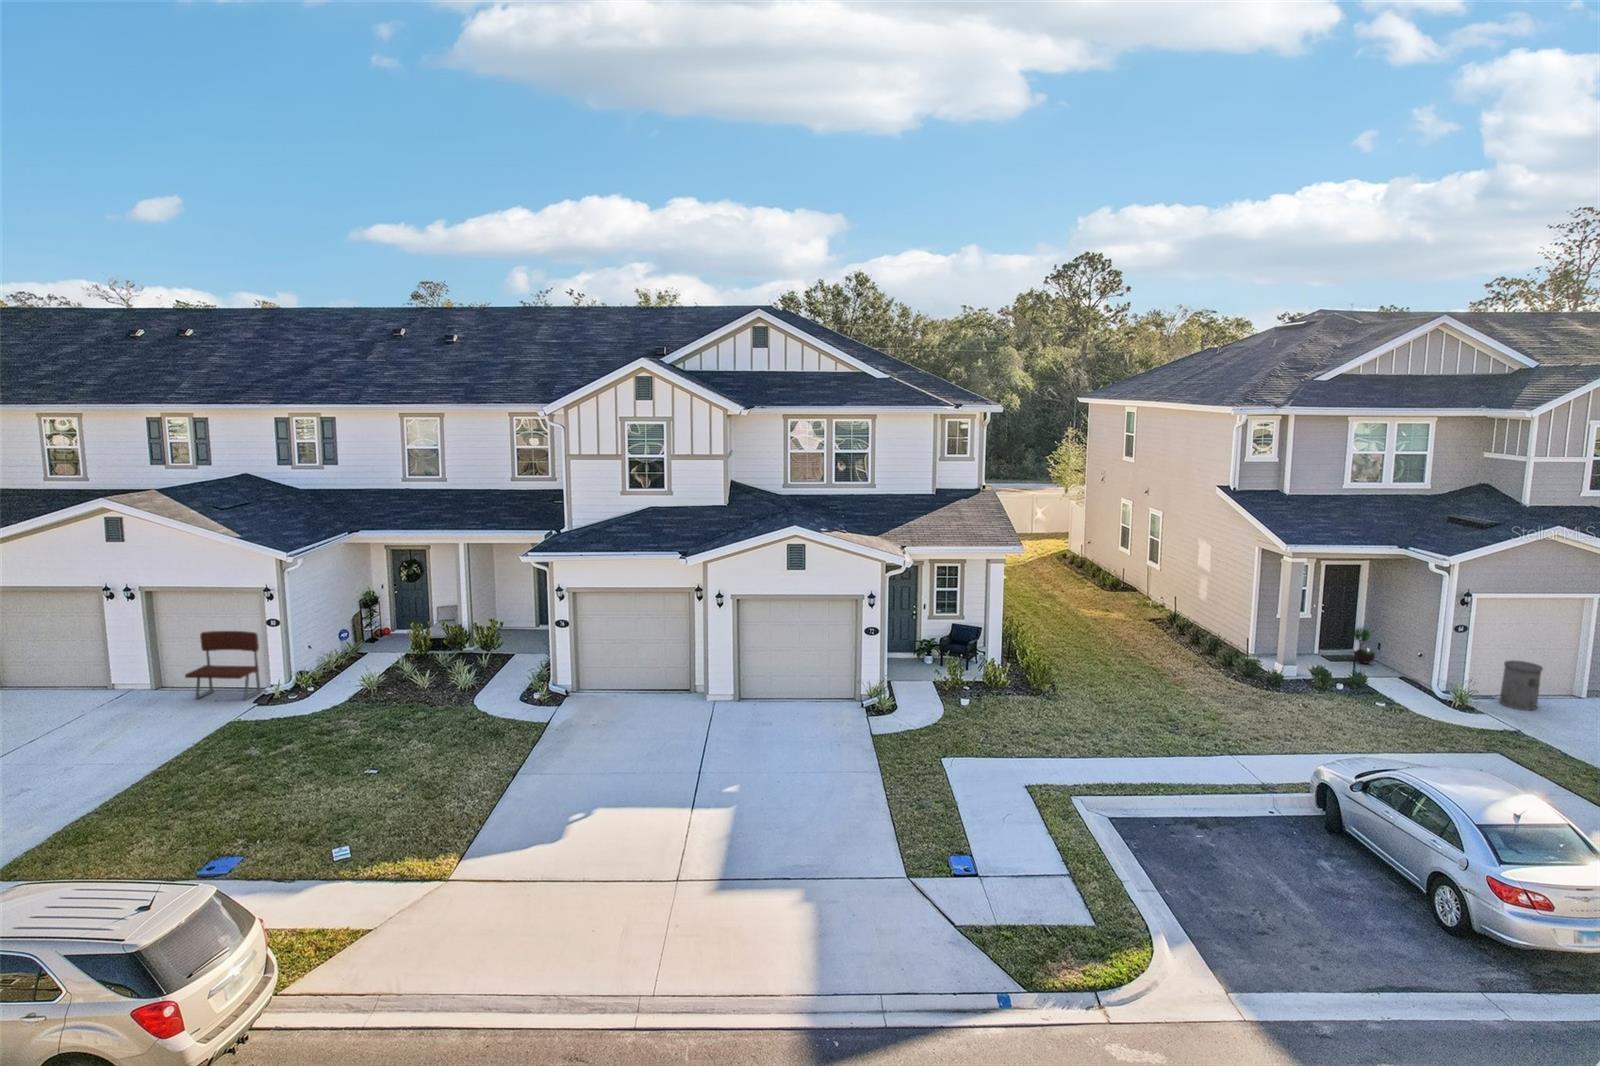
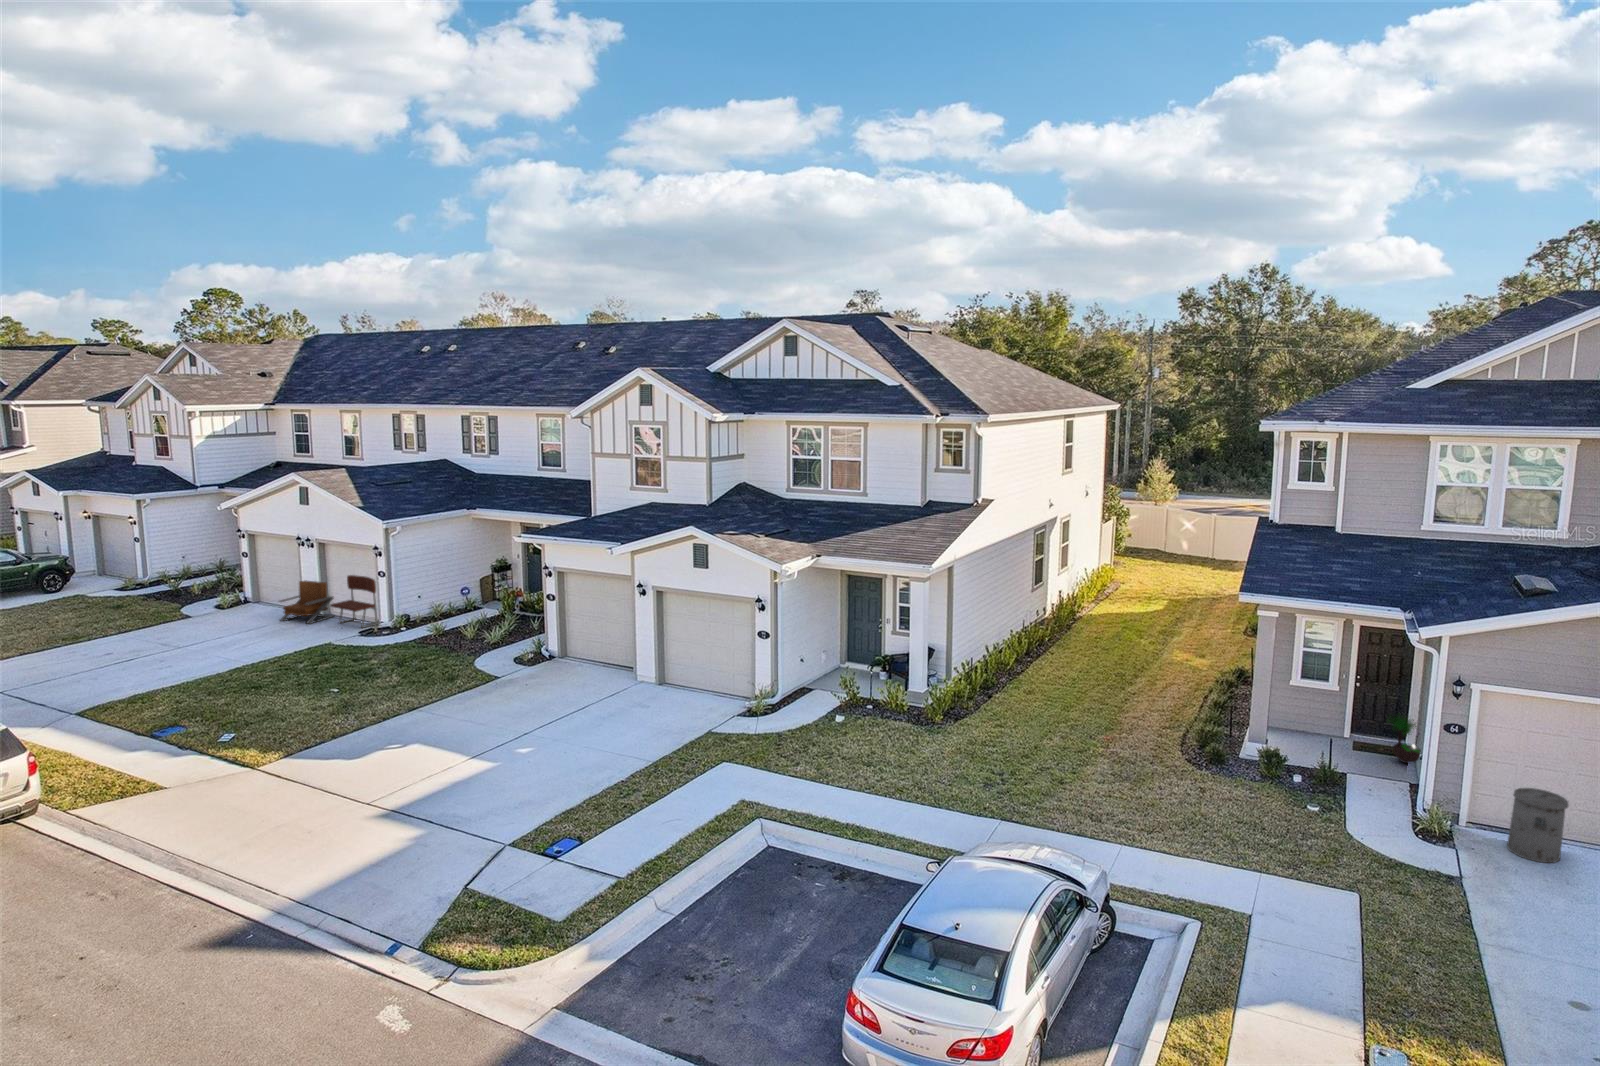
lounge chair: none [83,646,171,710] -> present [279,580,334,624]

